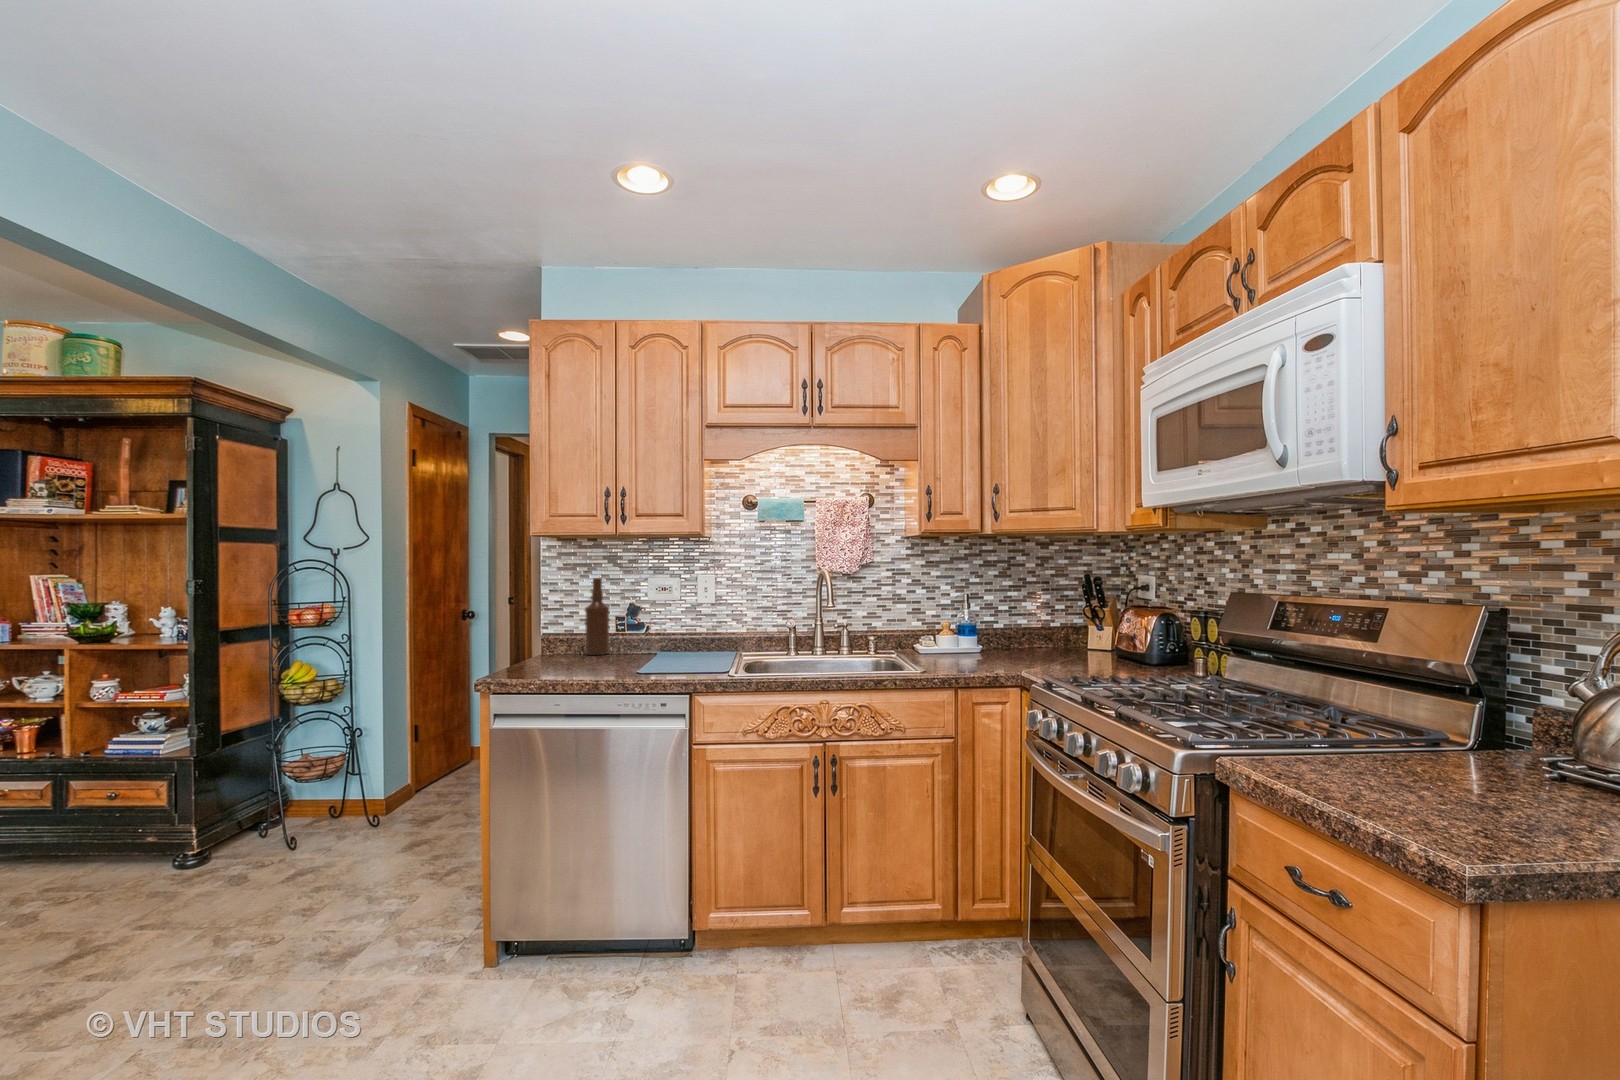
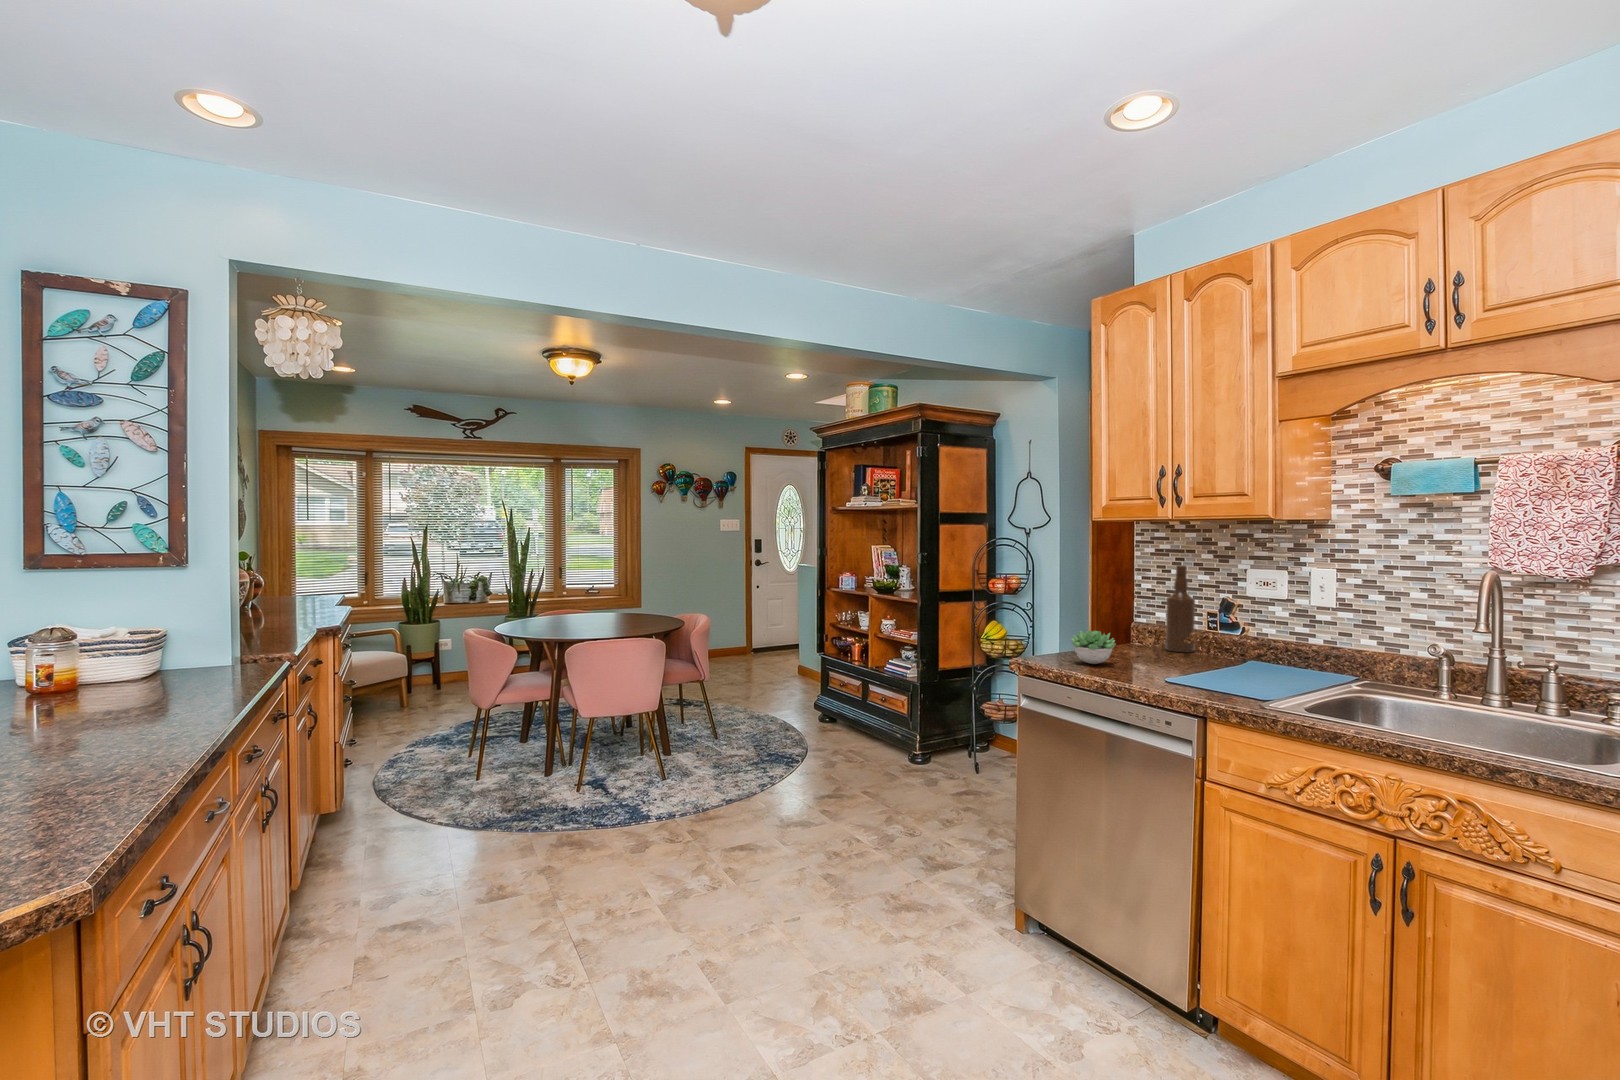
succulent plant: none [548,643,596,675] -> present [1071,630,1116,664]

